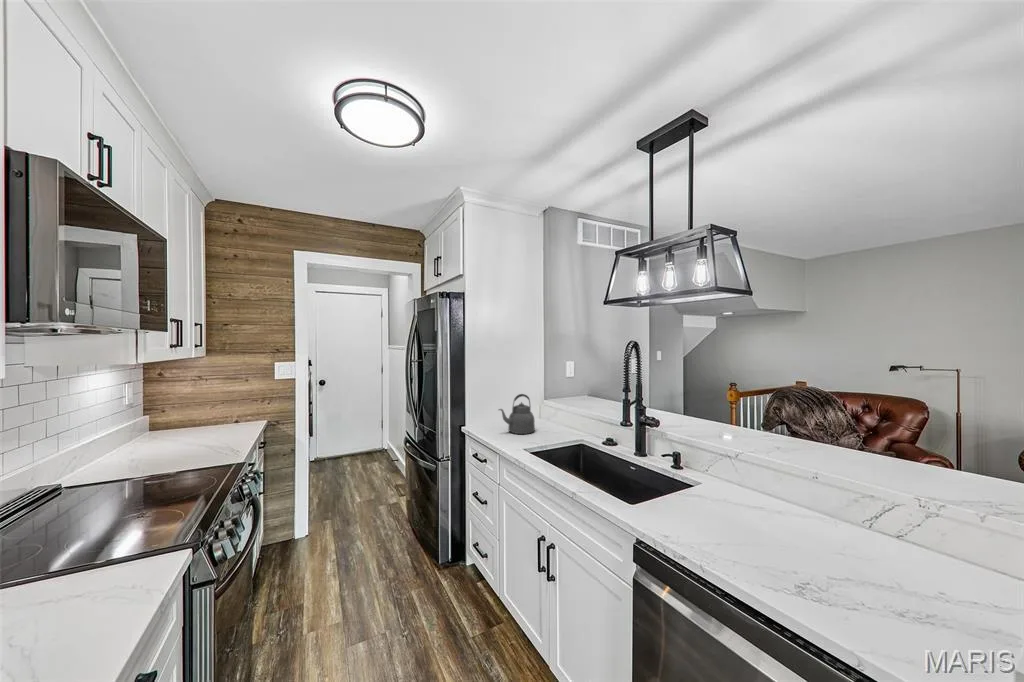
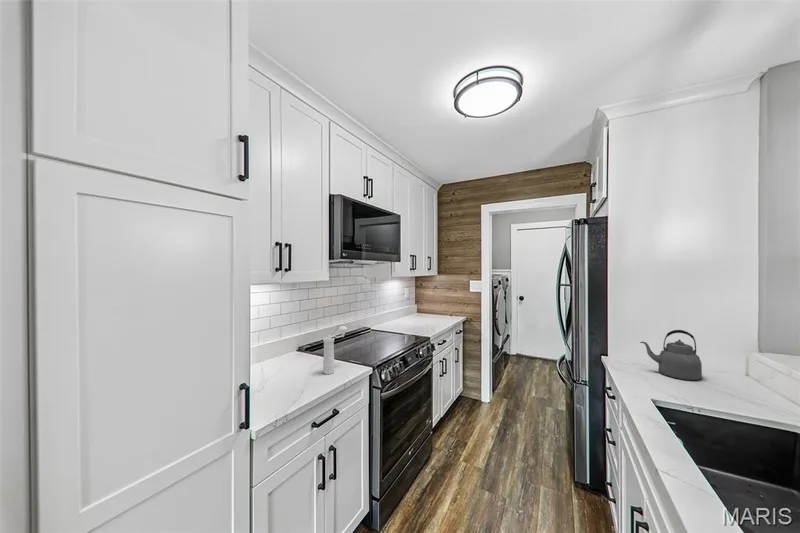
pepper mill: none [40,487,108,624] -> present [323,326,347,374]

